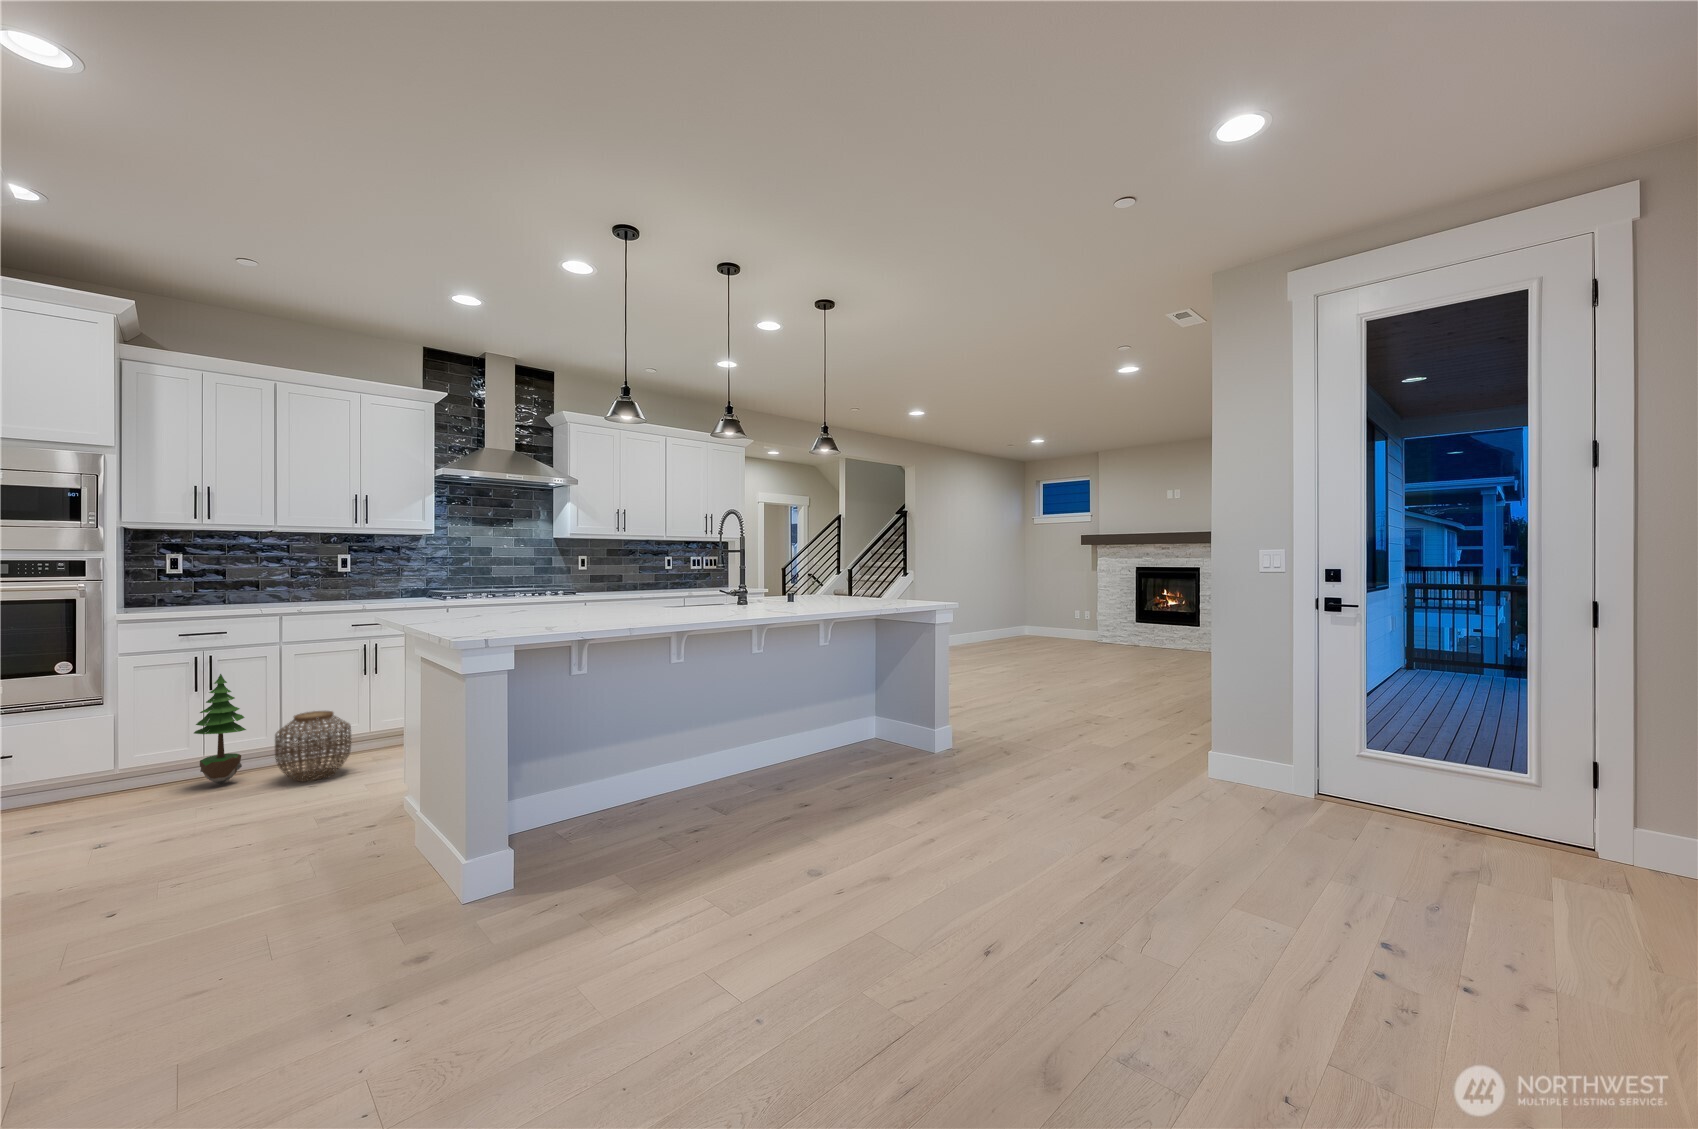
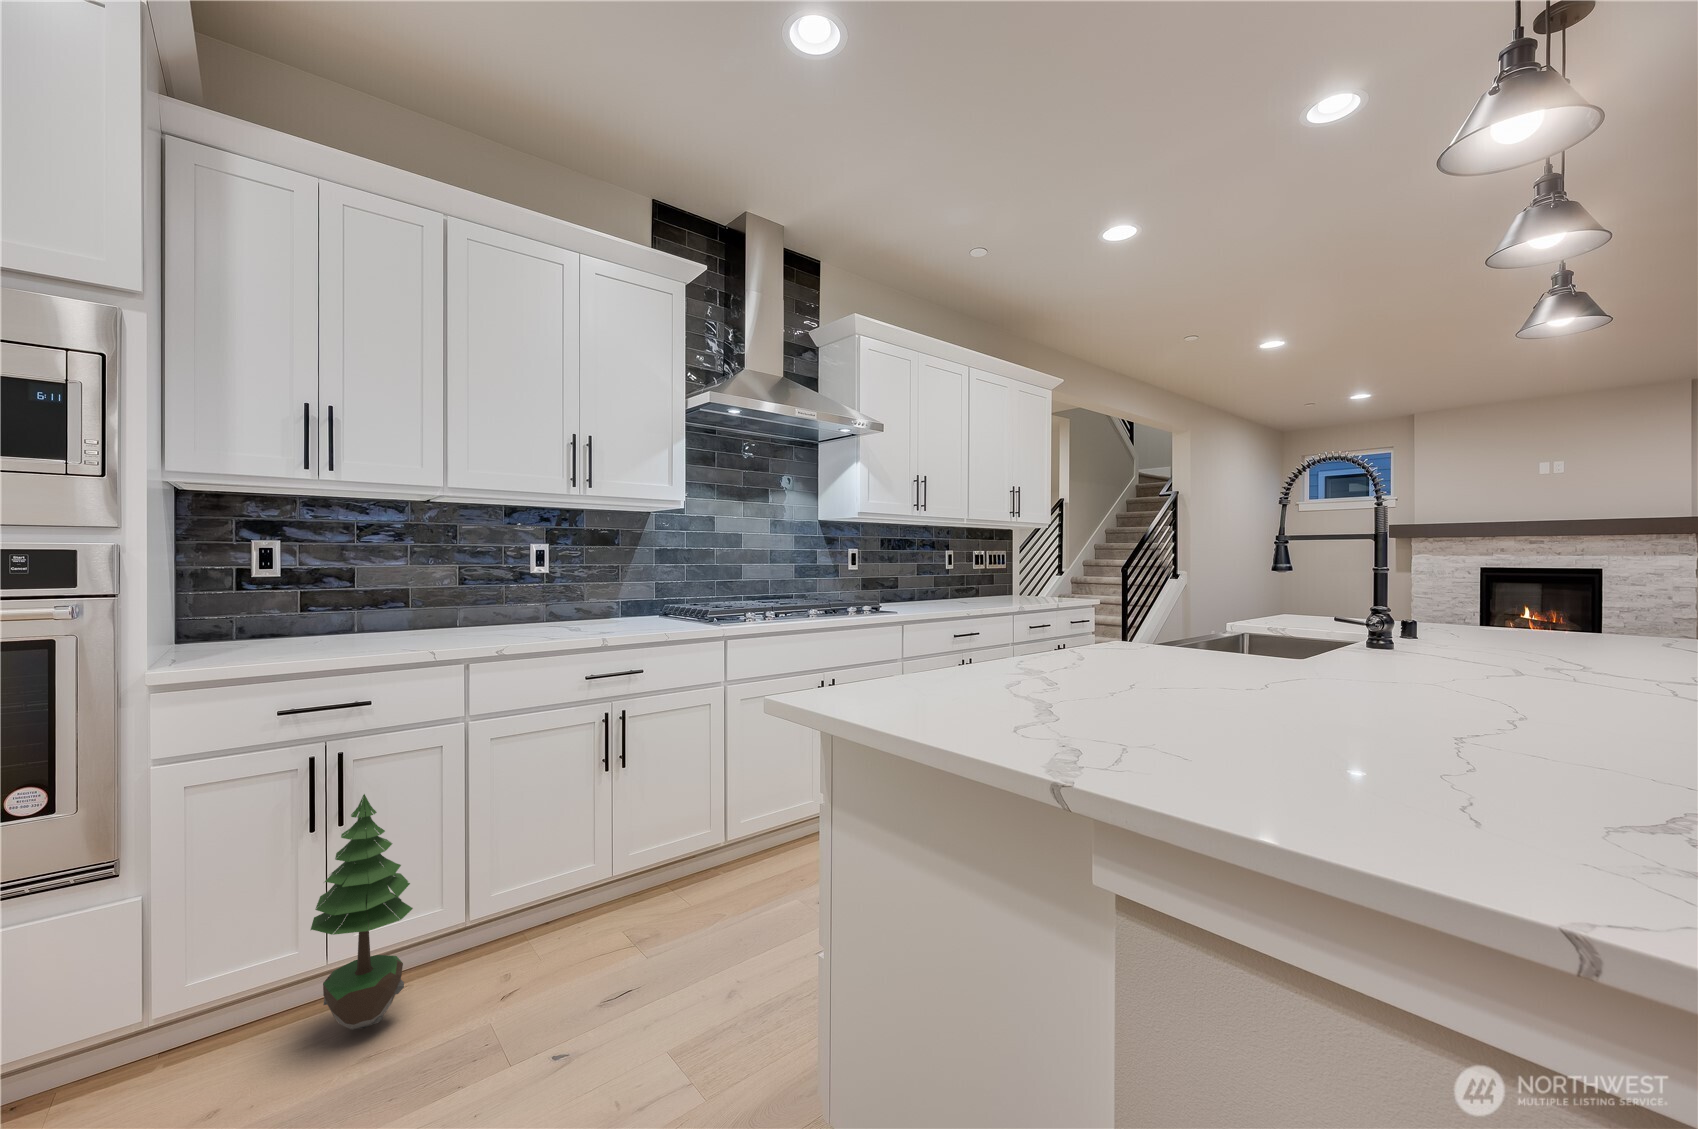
woven basket: present [275,711,351,781] -> none [473,860,610,1024]

